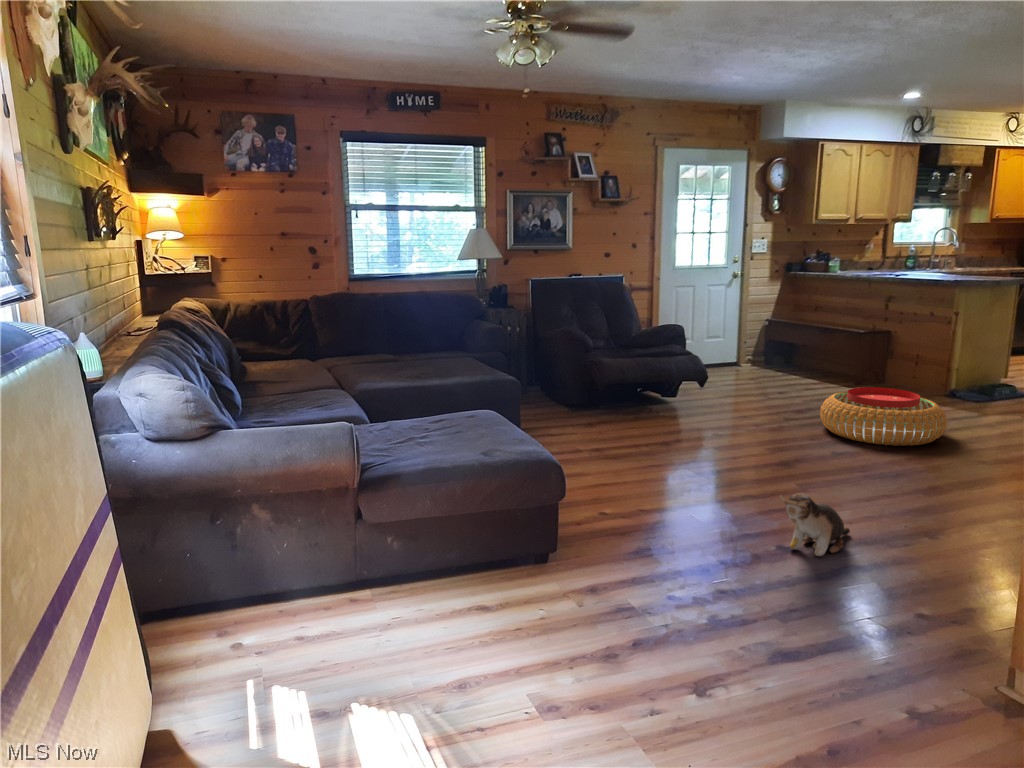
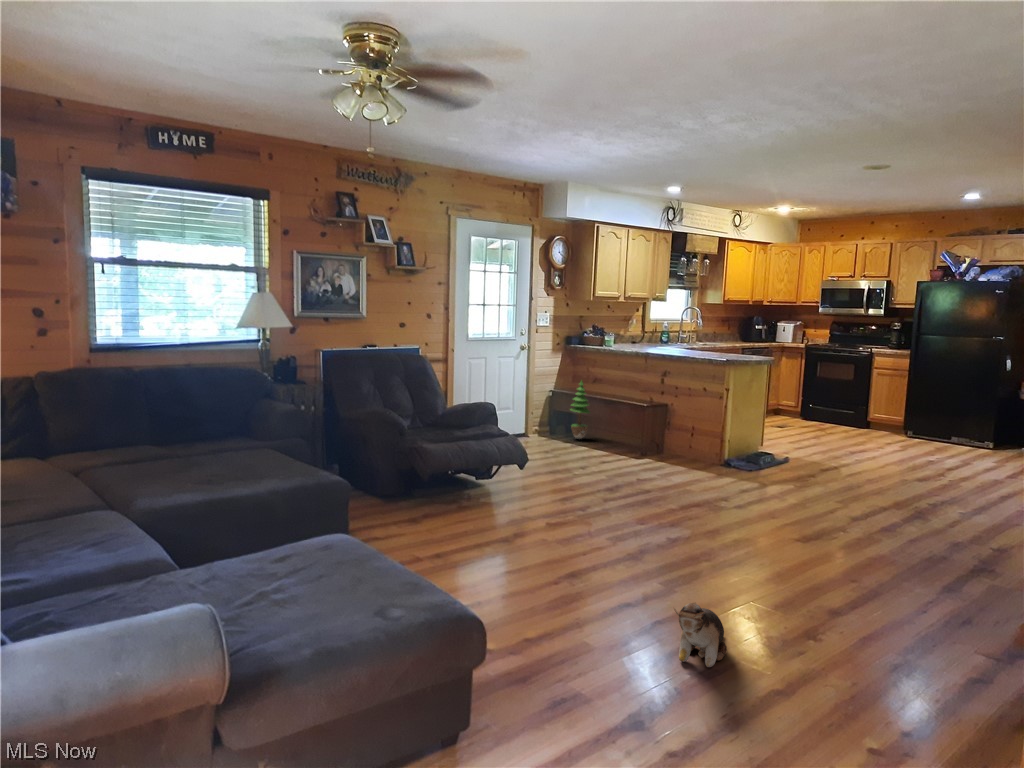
potted tree: none [783,307,807,369] -> present [570,381,590,439]
pouf: present [820,387,947,446] -> none [633,464,744,523]

